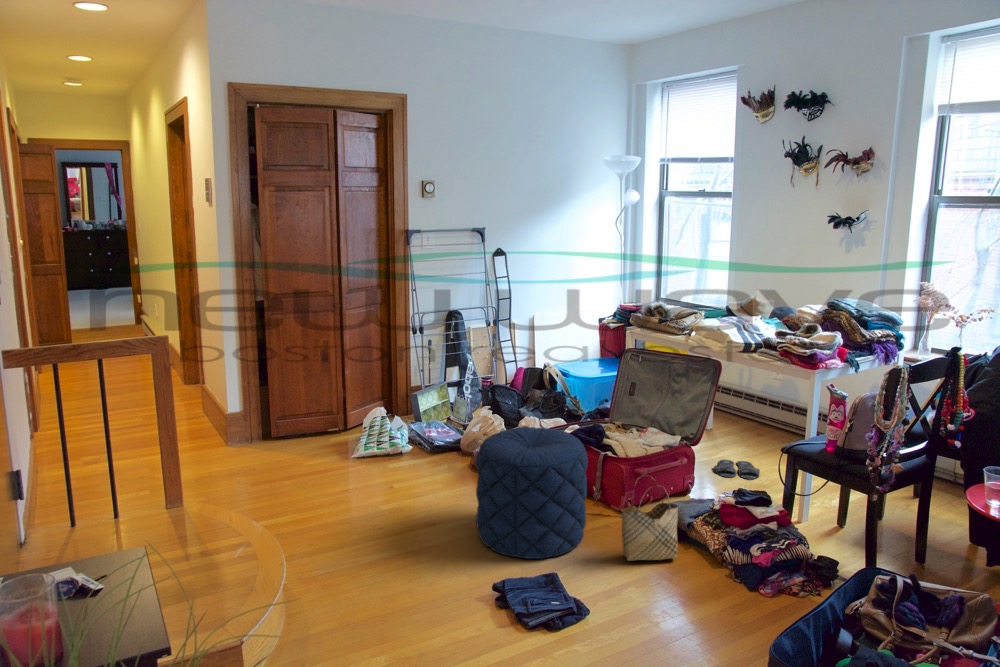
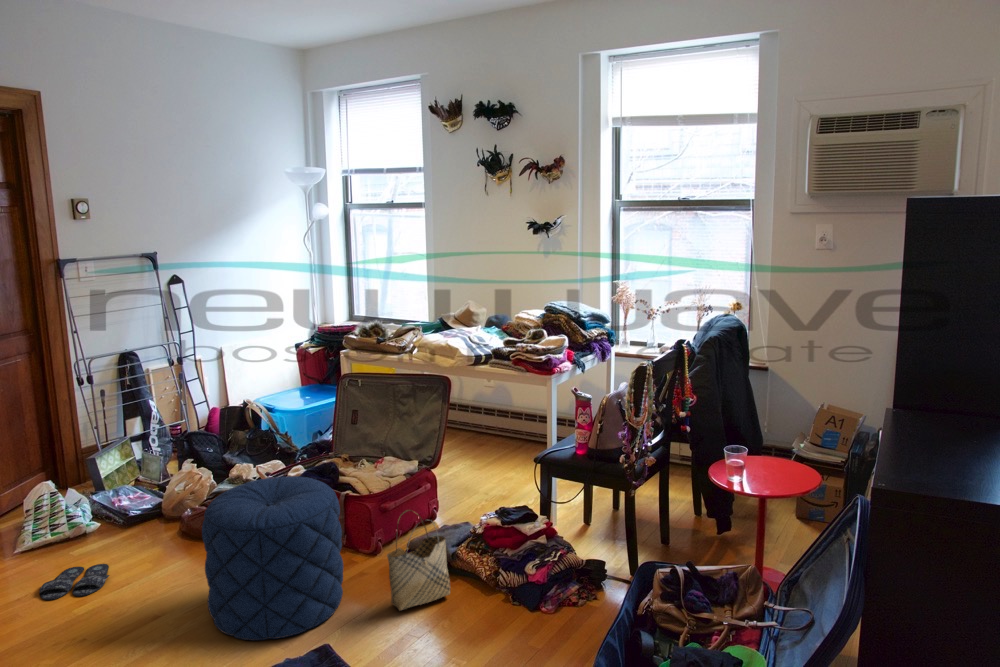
slippers: present [714,460,760,480] -> present [39,564,109,600]

